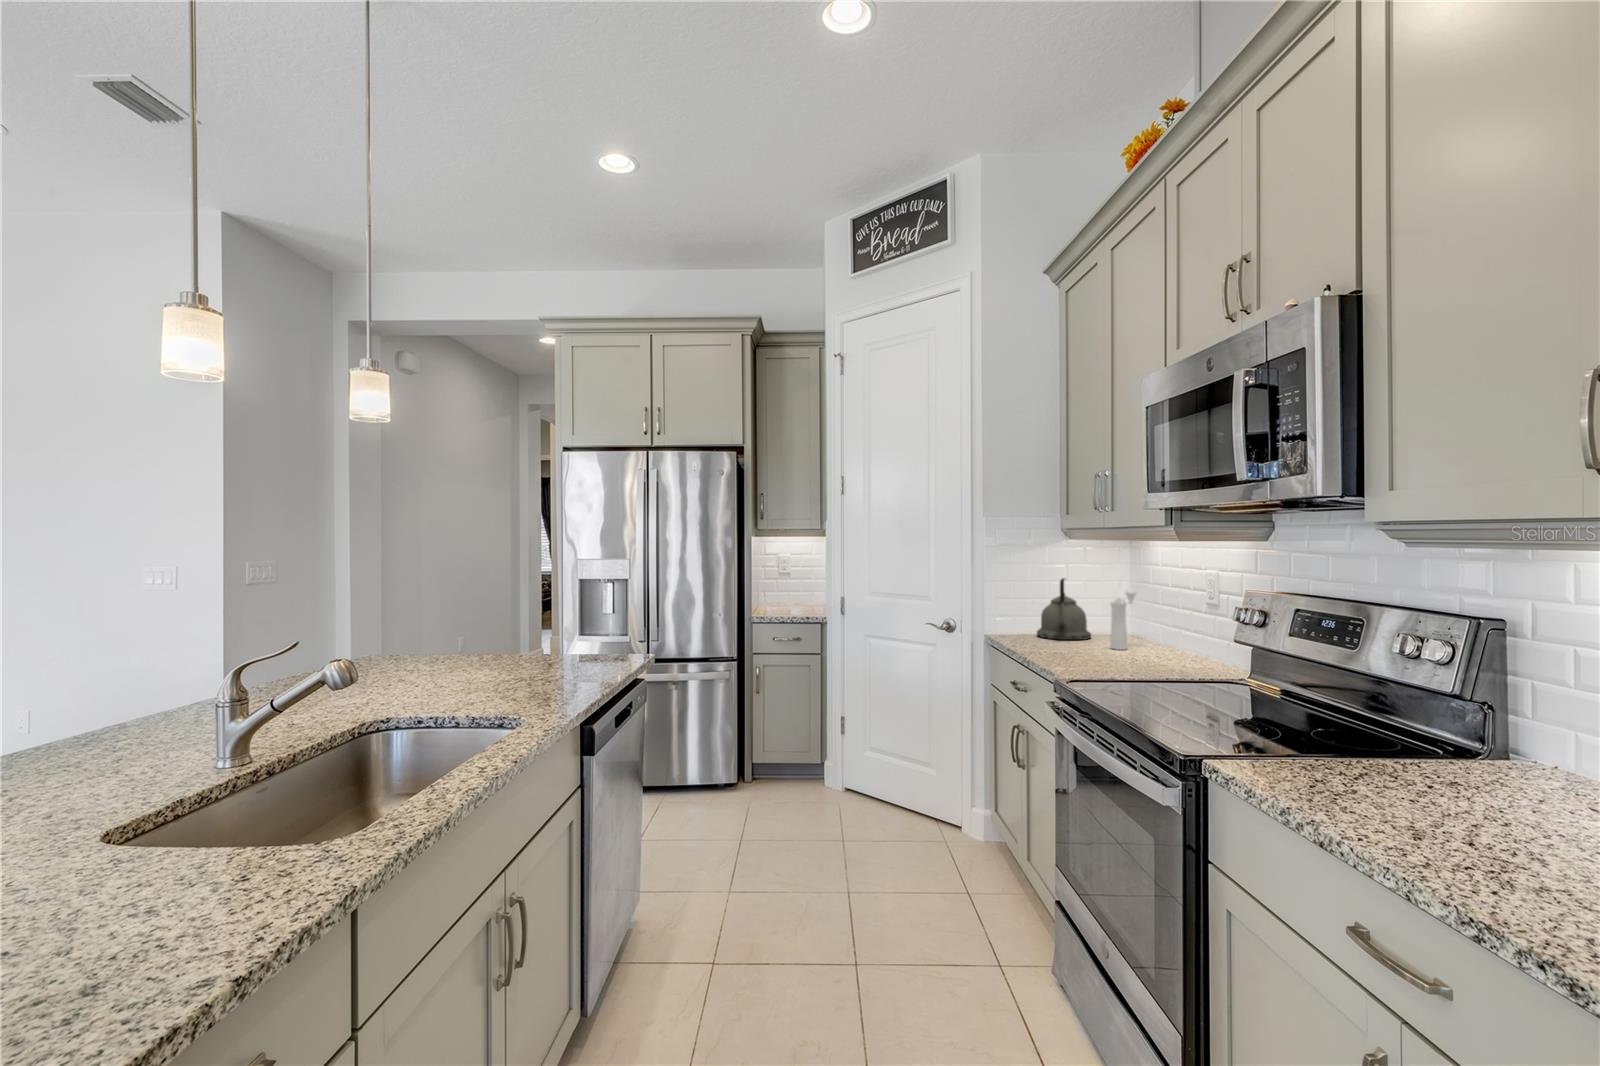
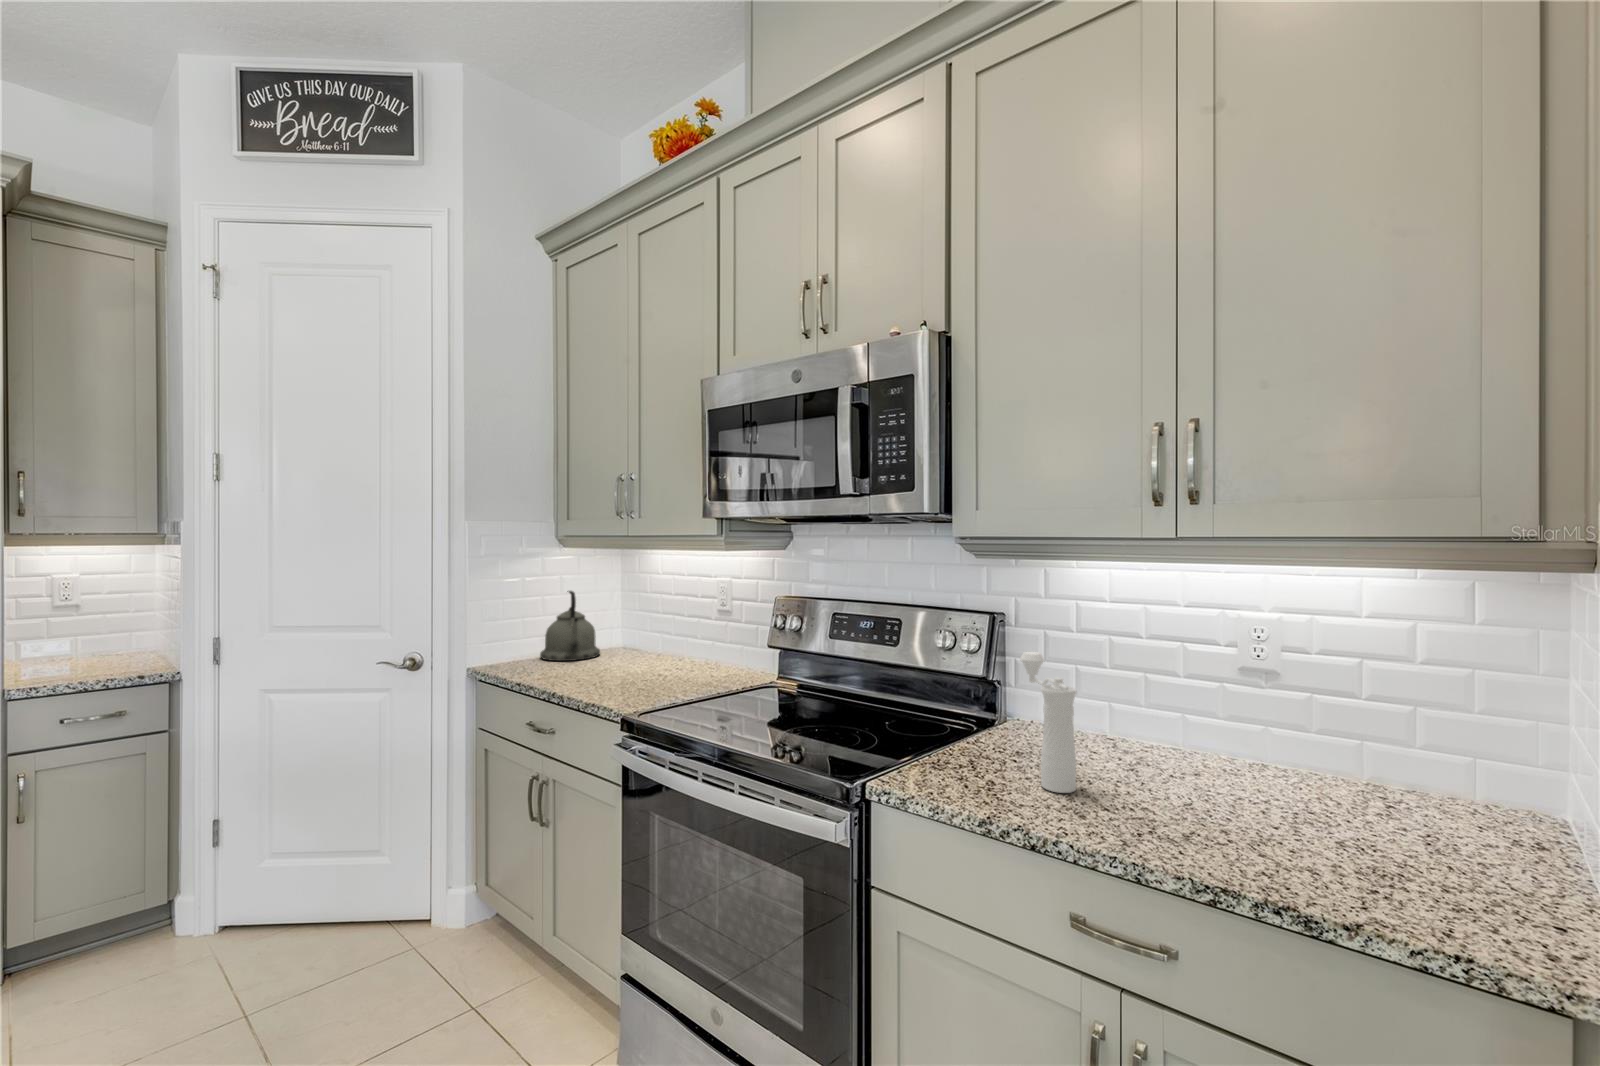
pepper mill: present [1110,589,1137,650] -> present [1020,652,1076,793]

